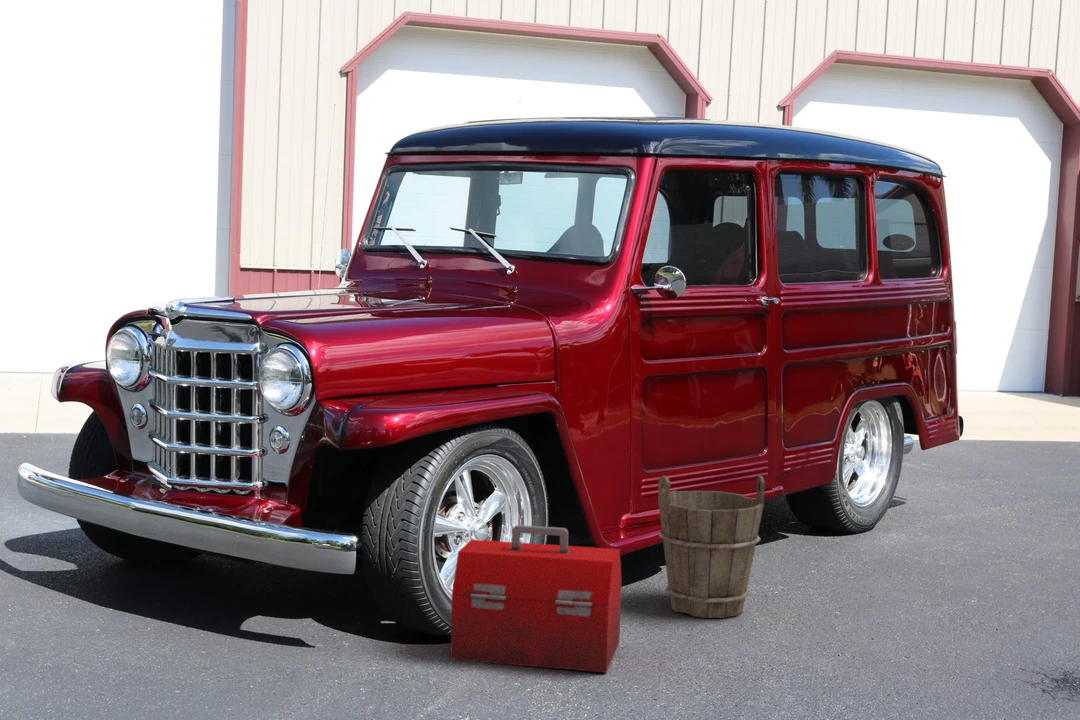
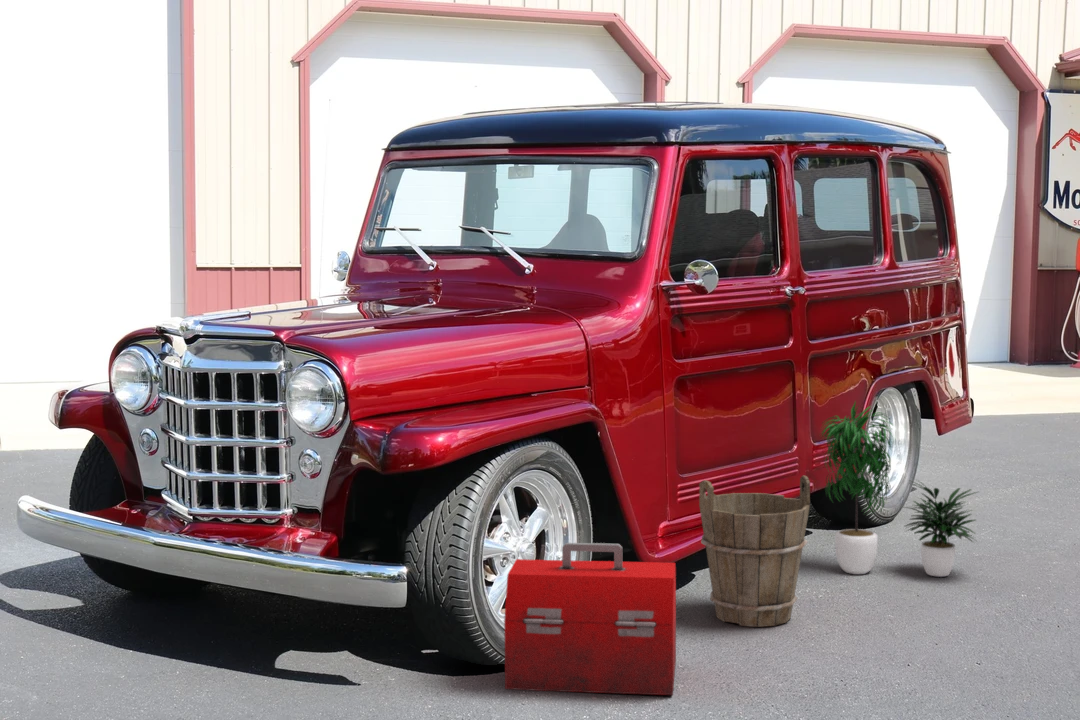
potted plant: none [788,408,943,583] -> present [822,403,975,577]

